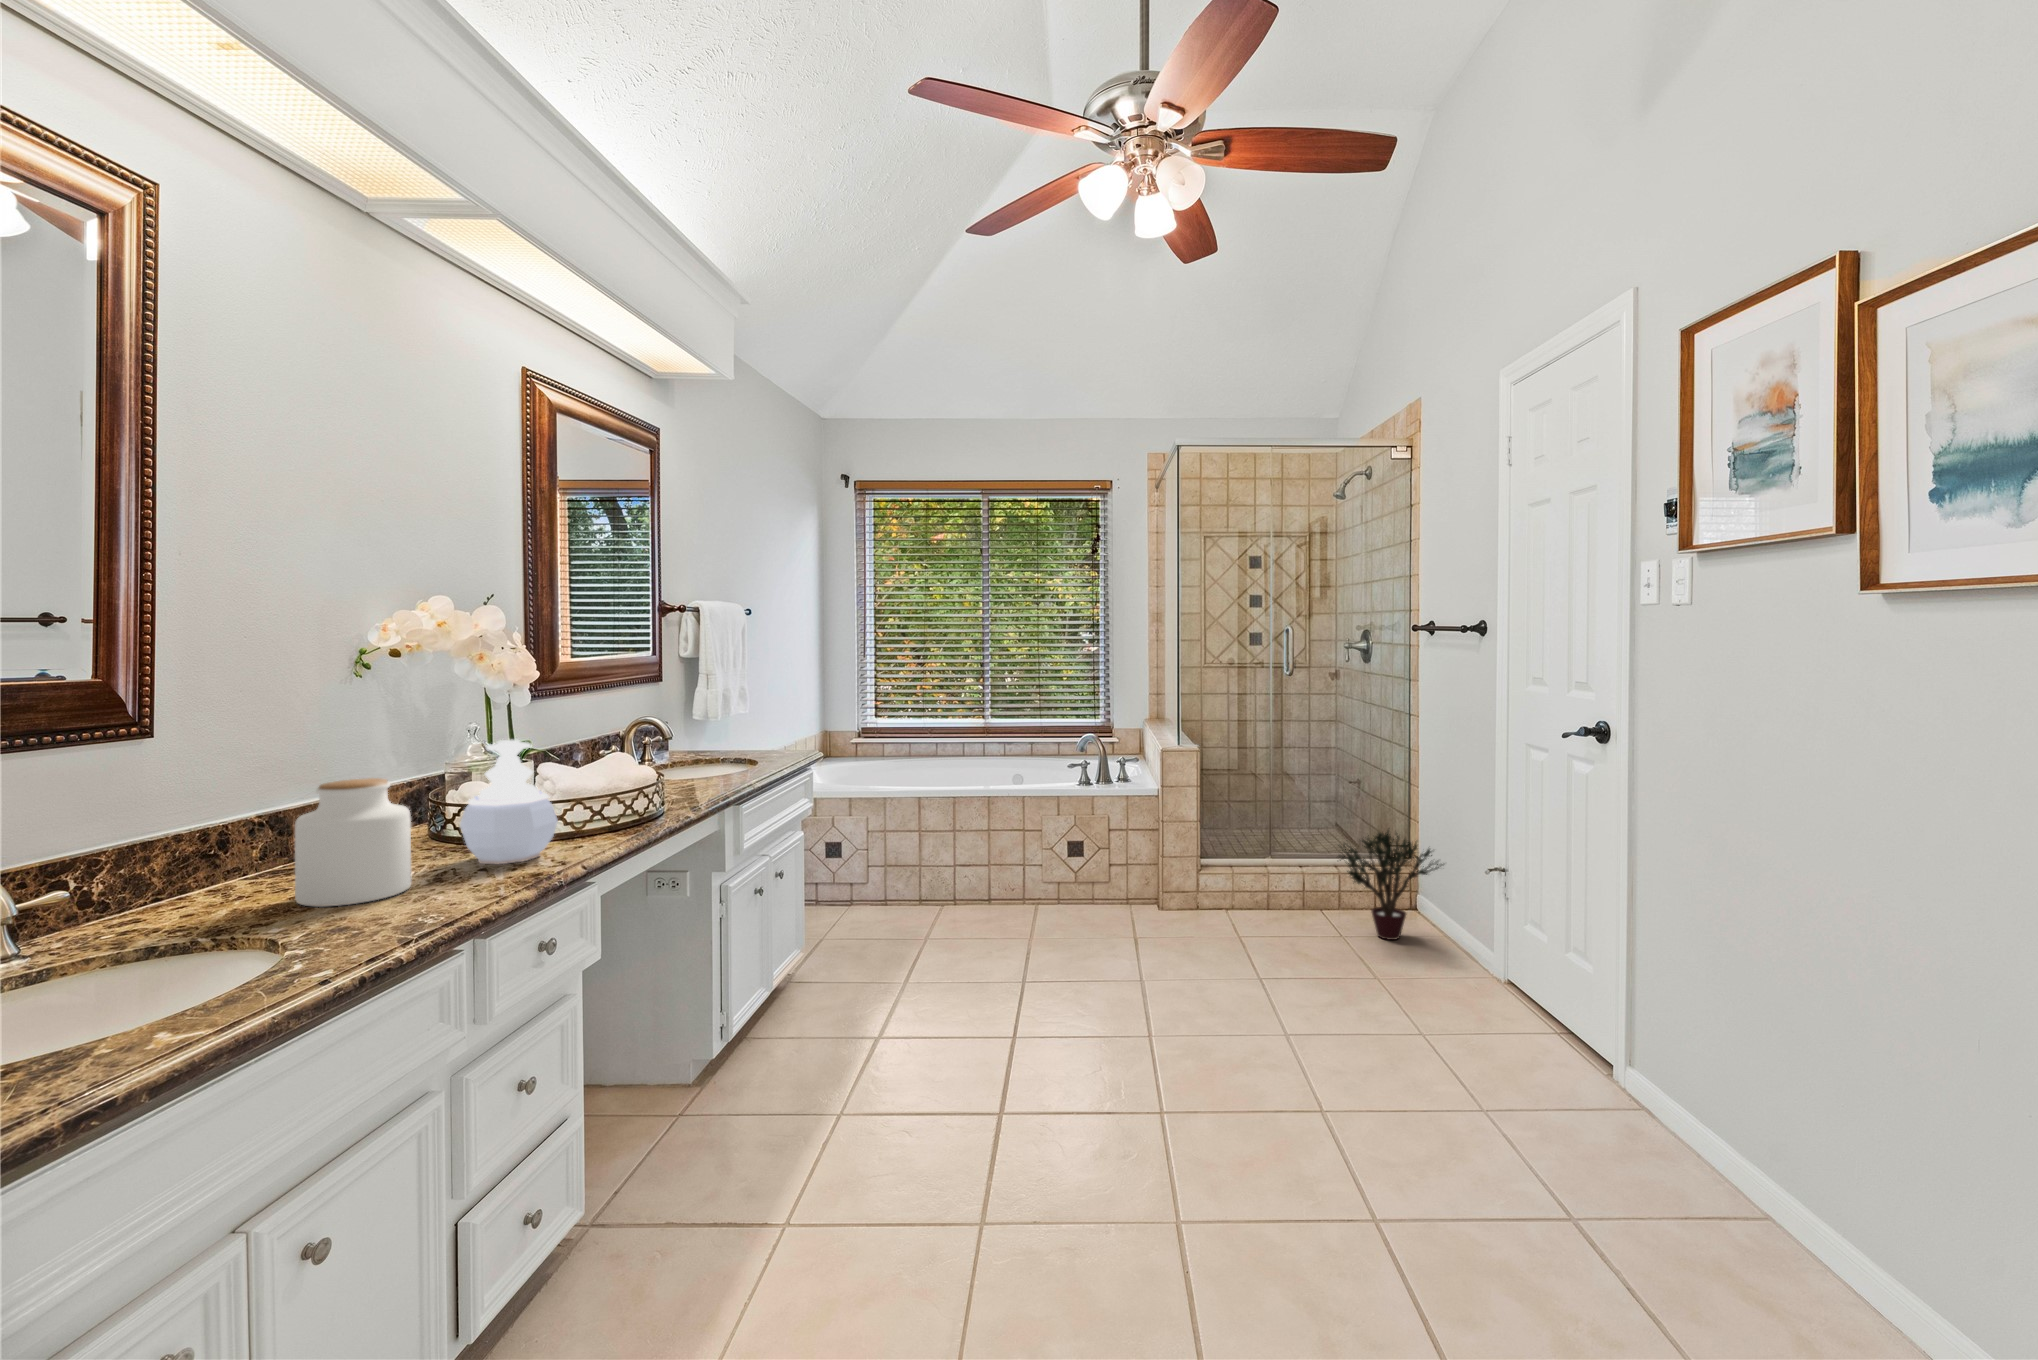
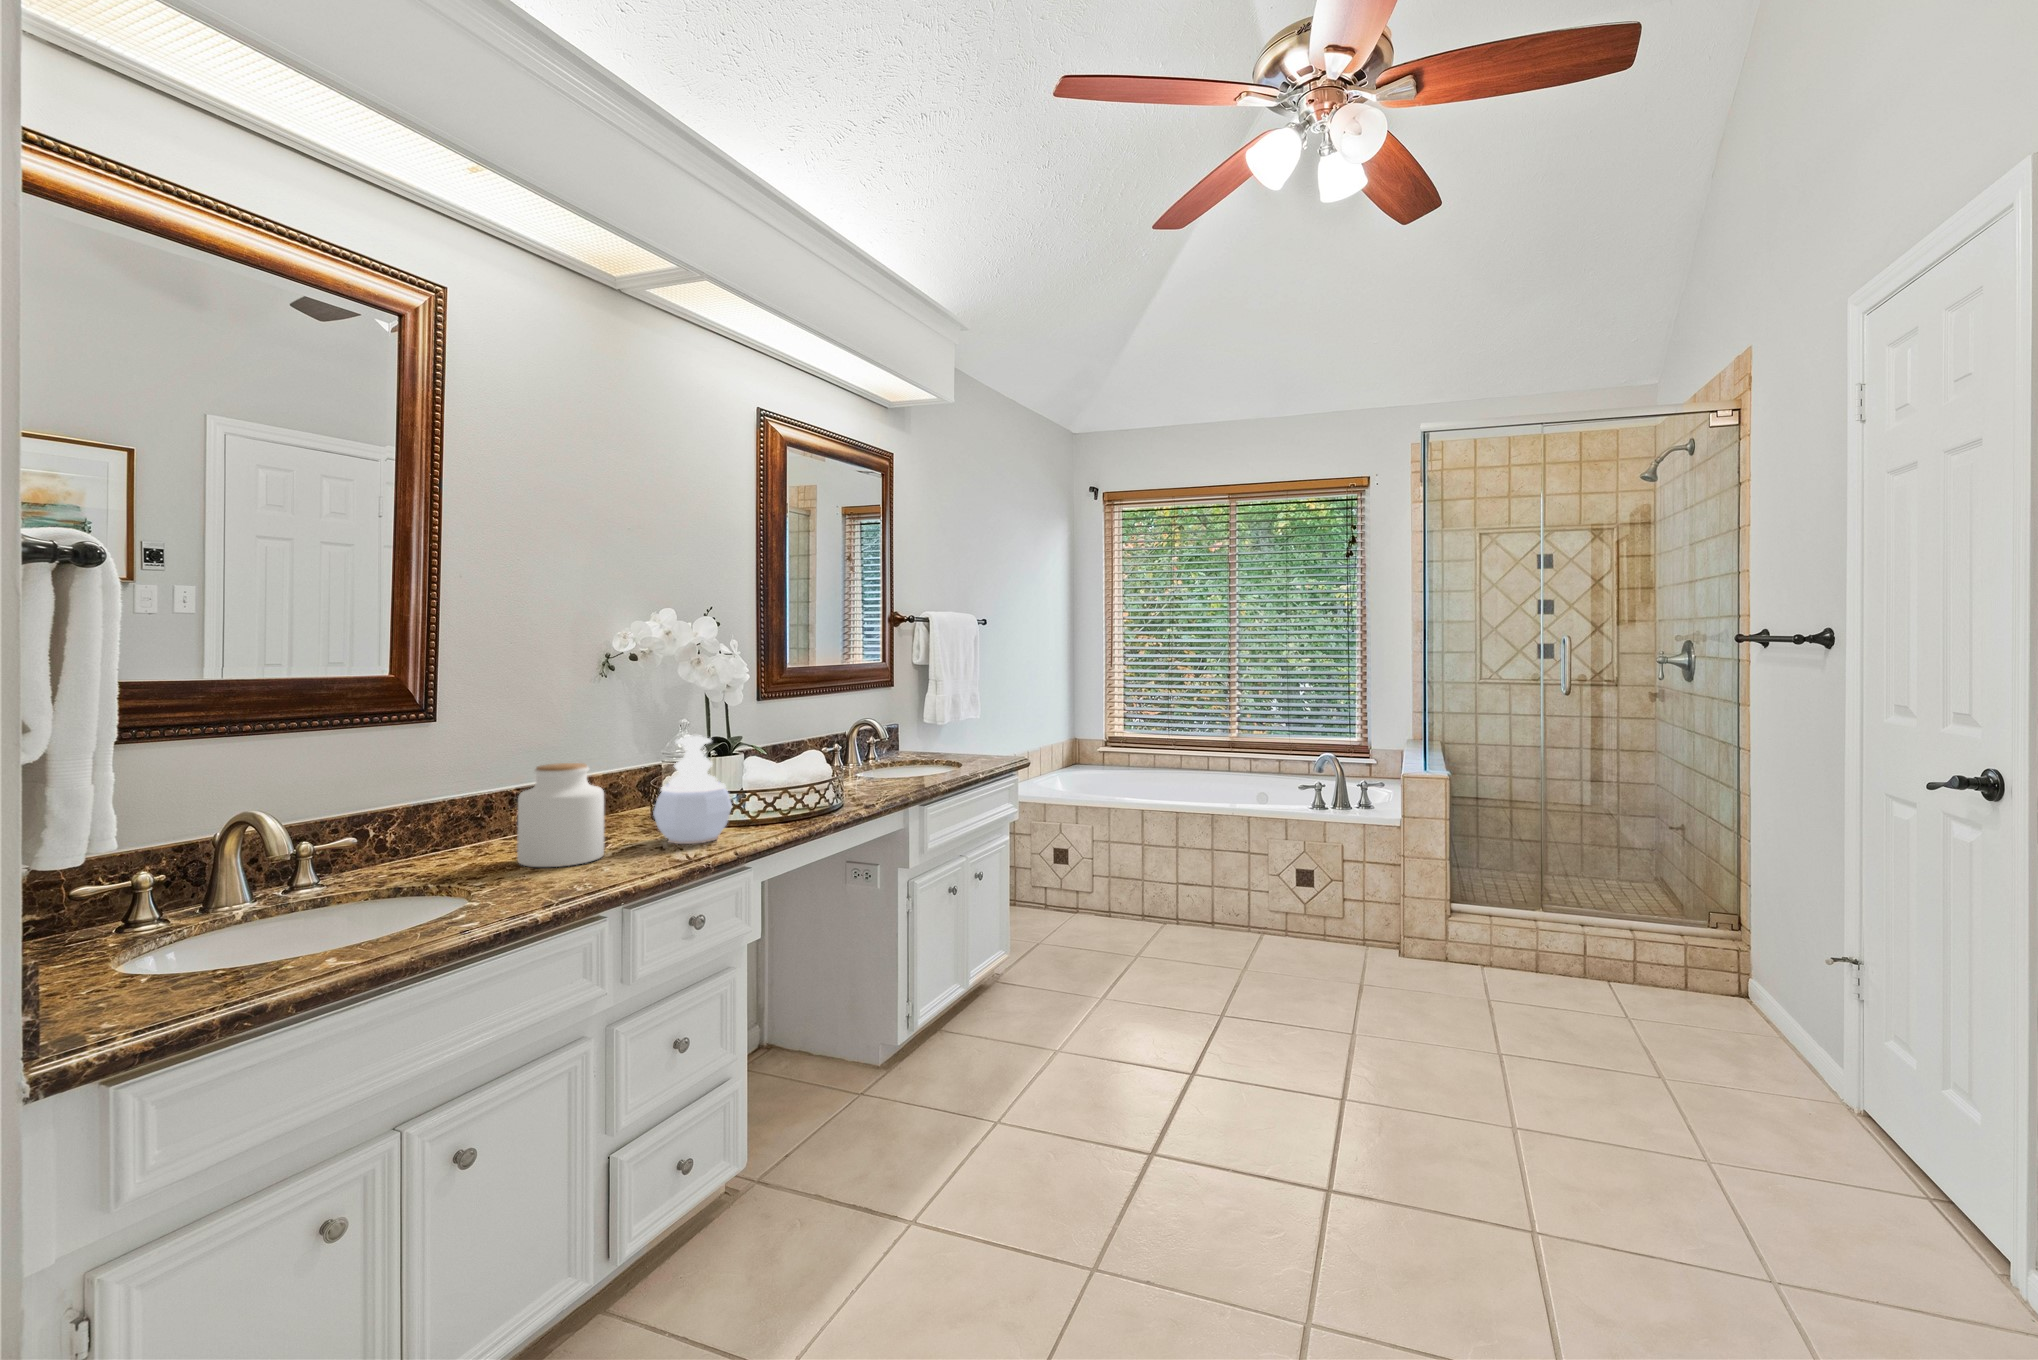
potted plant: present [1338,830,1443,940] -> none [1611,884,1757,1022]

